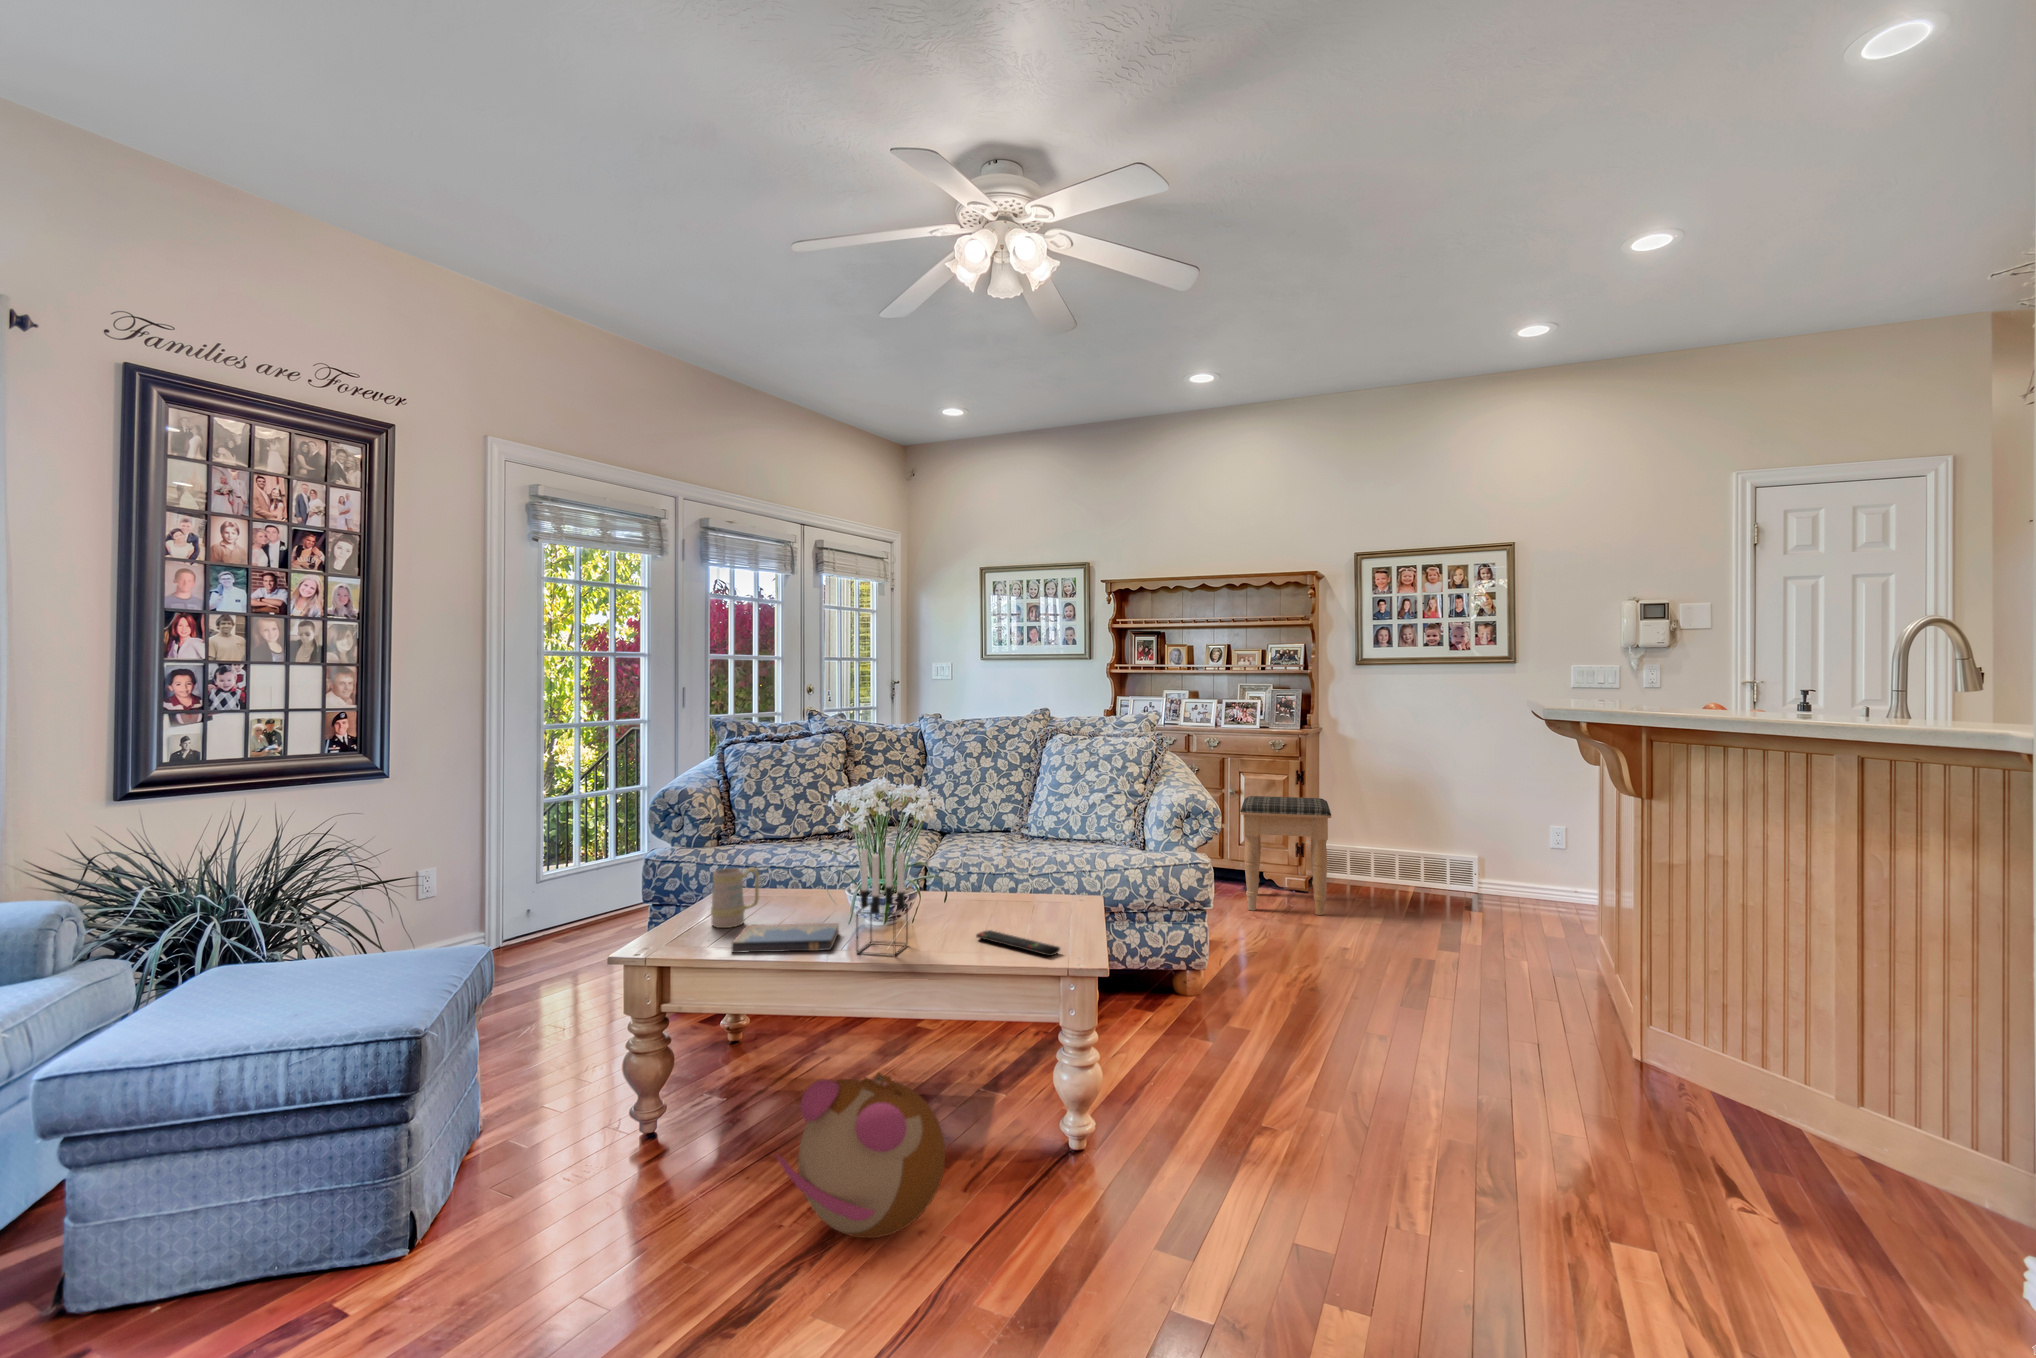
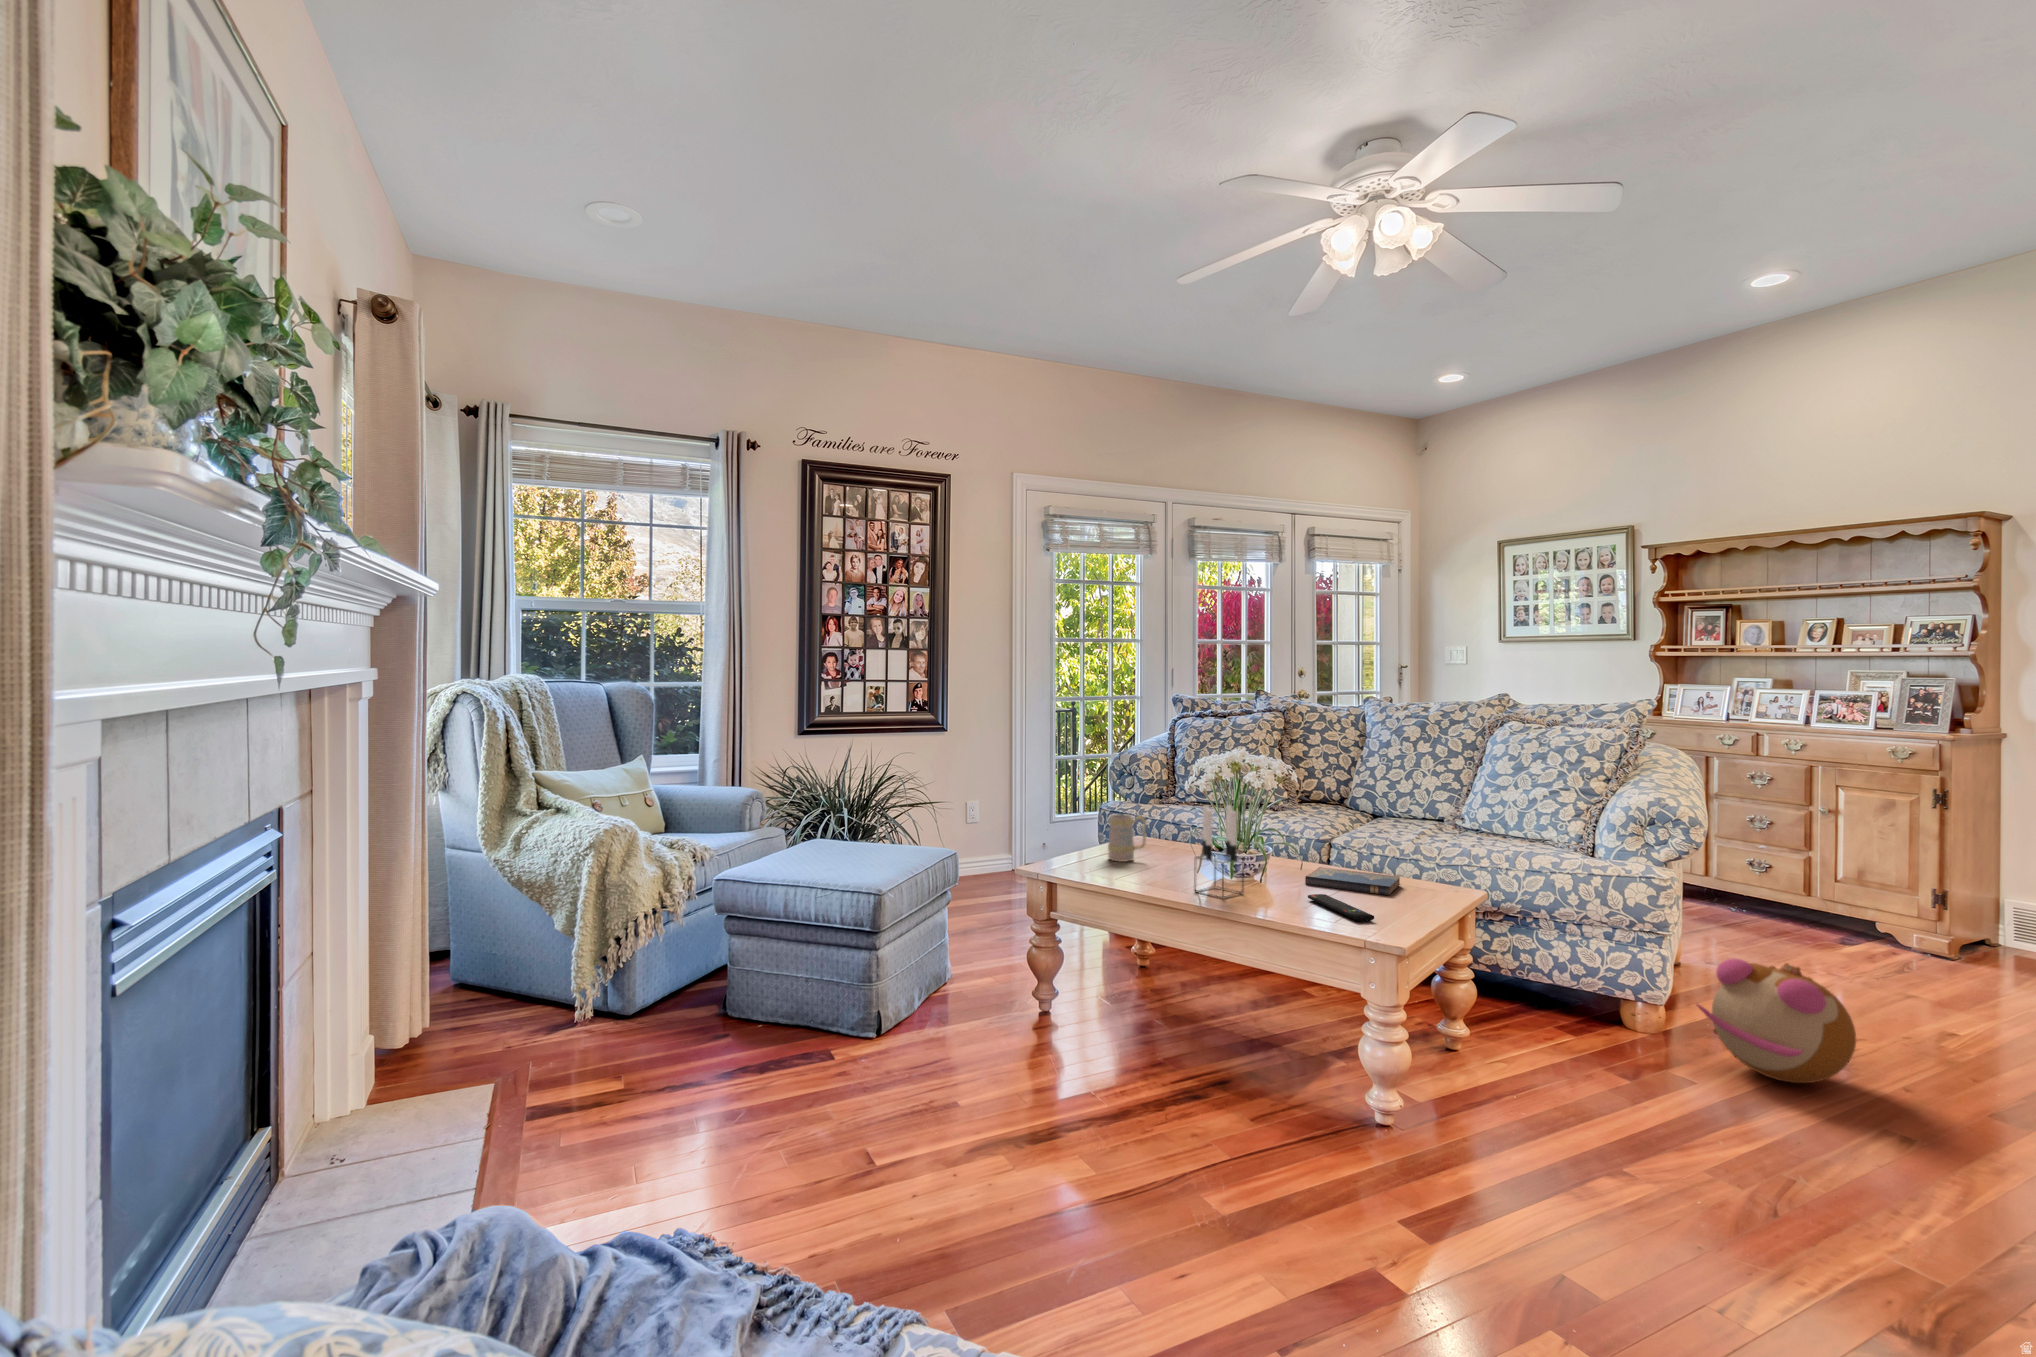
footstool: present [1240,796,1331,915] -> none [1798,819,1974,987]
hardcover book: present [732,923,839,953] -> present [1305,867,1400,895]
plush toy: present [777,1073,945,1238] -> present [1696,958,1856,1083]

